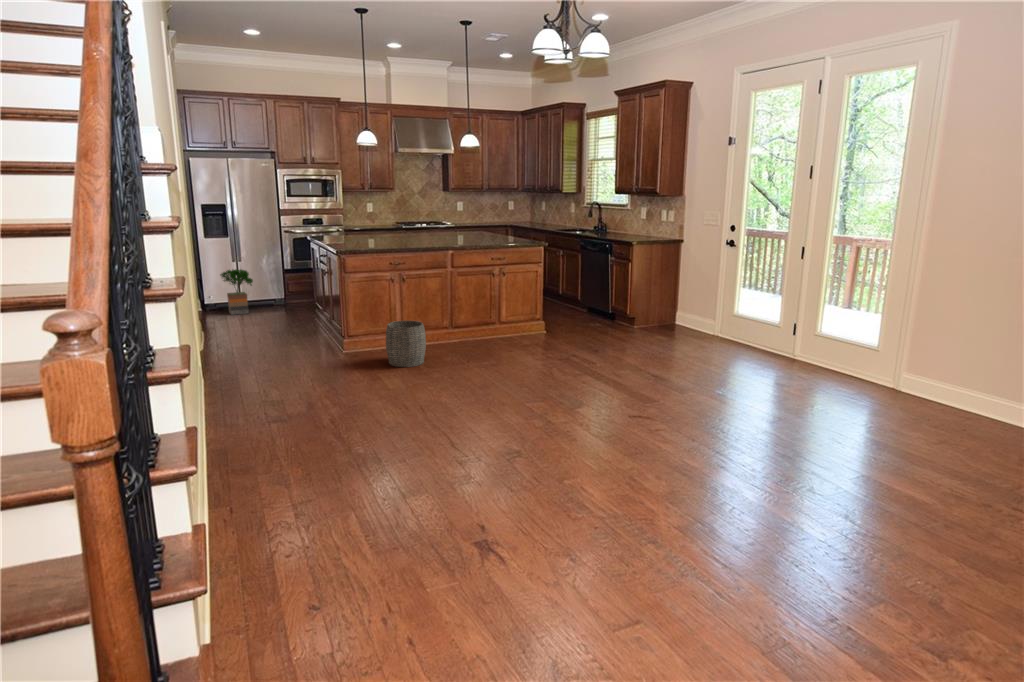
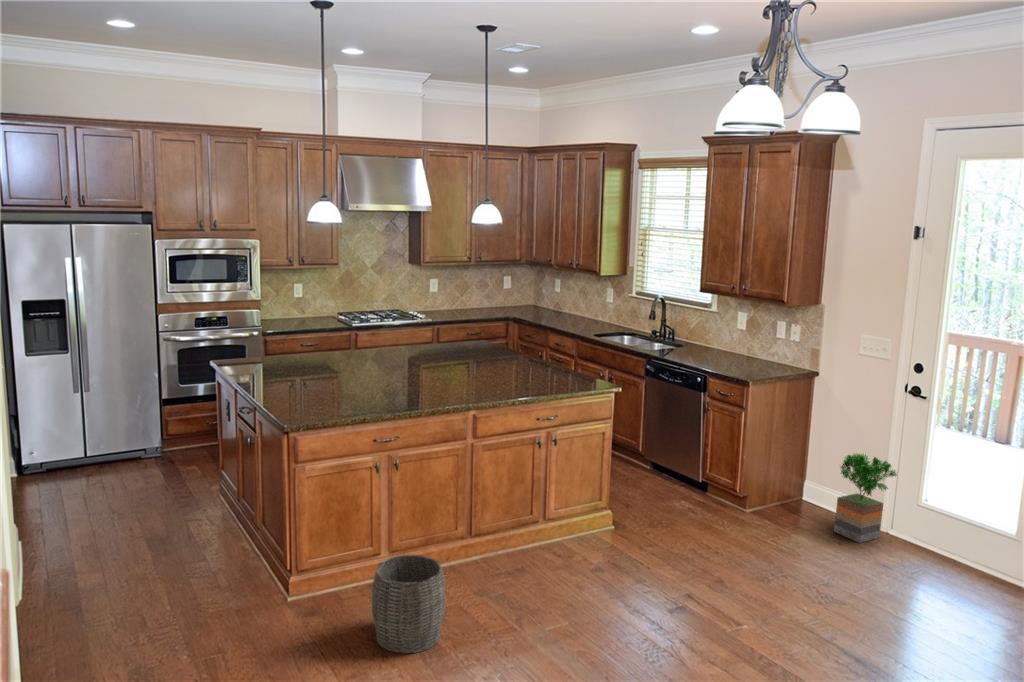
potted tree: present [220,269,253,315] -> present [834,454,897,543]

